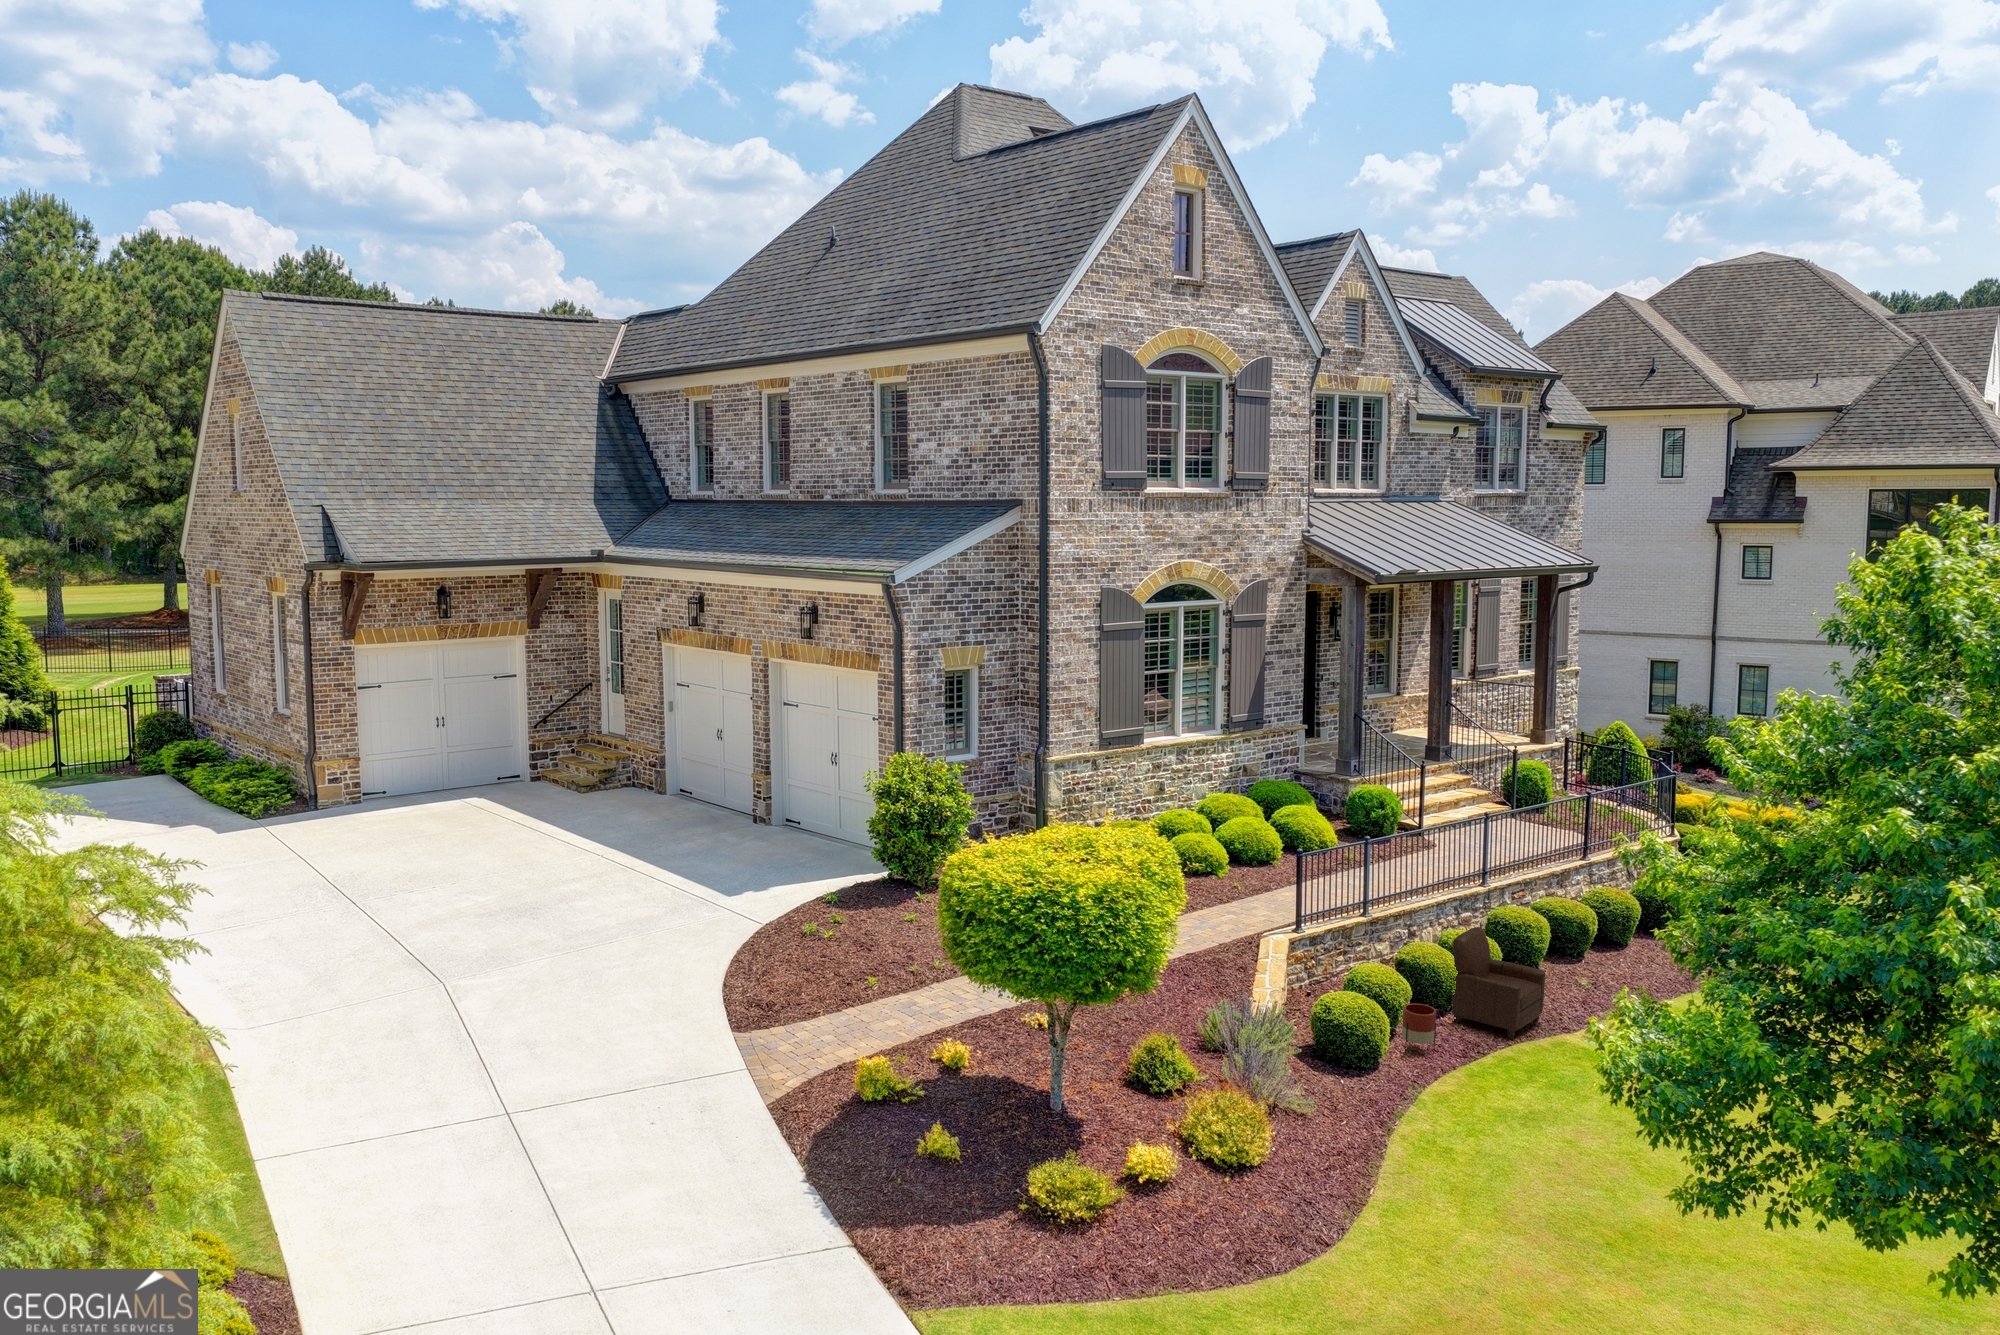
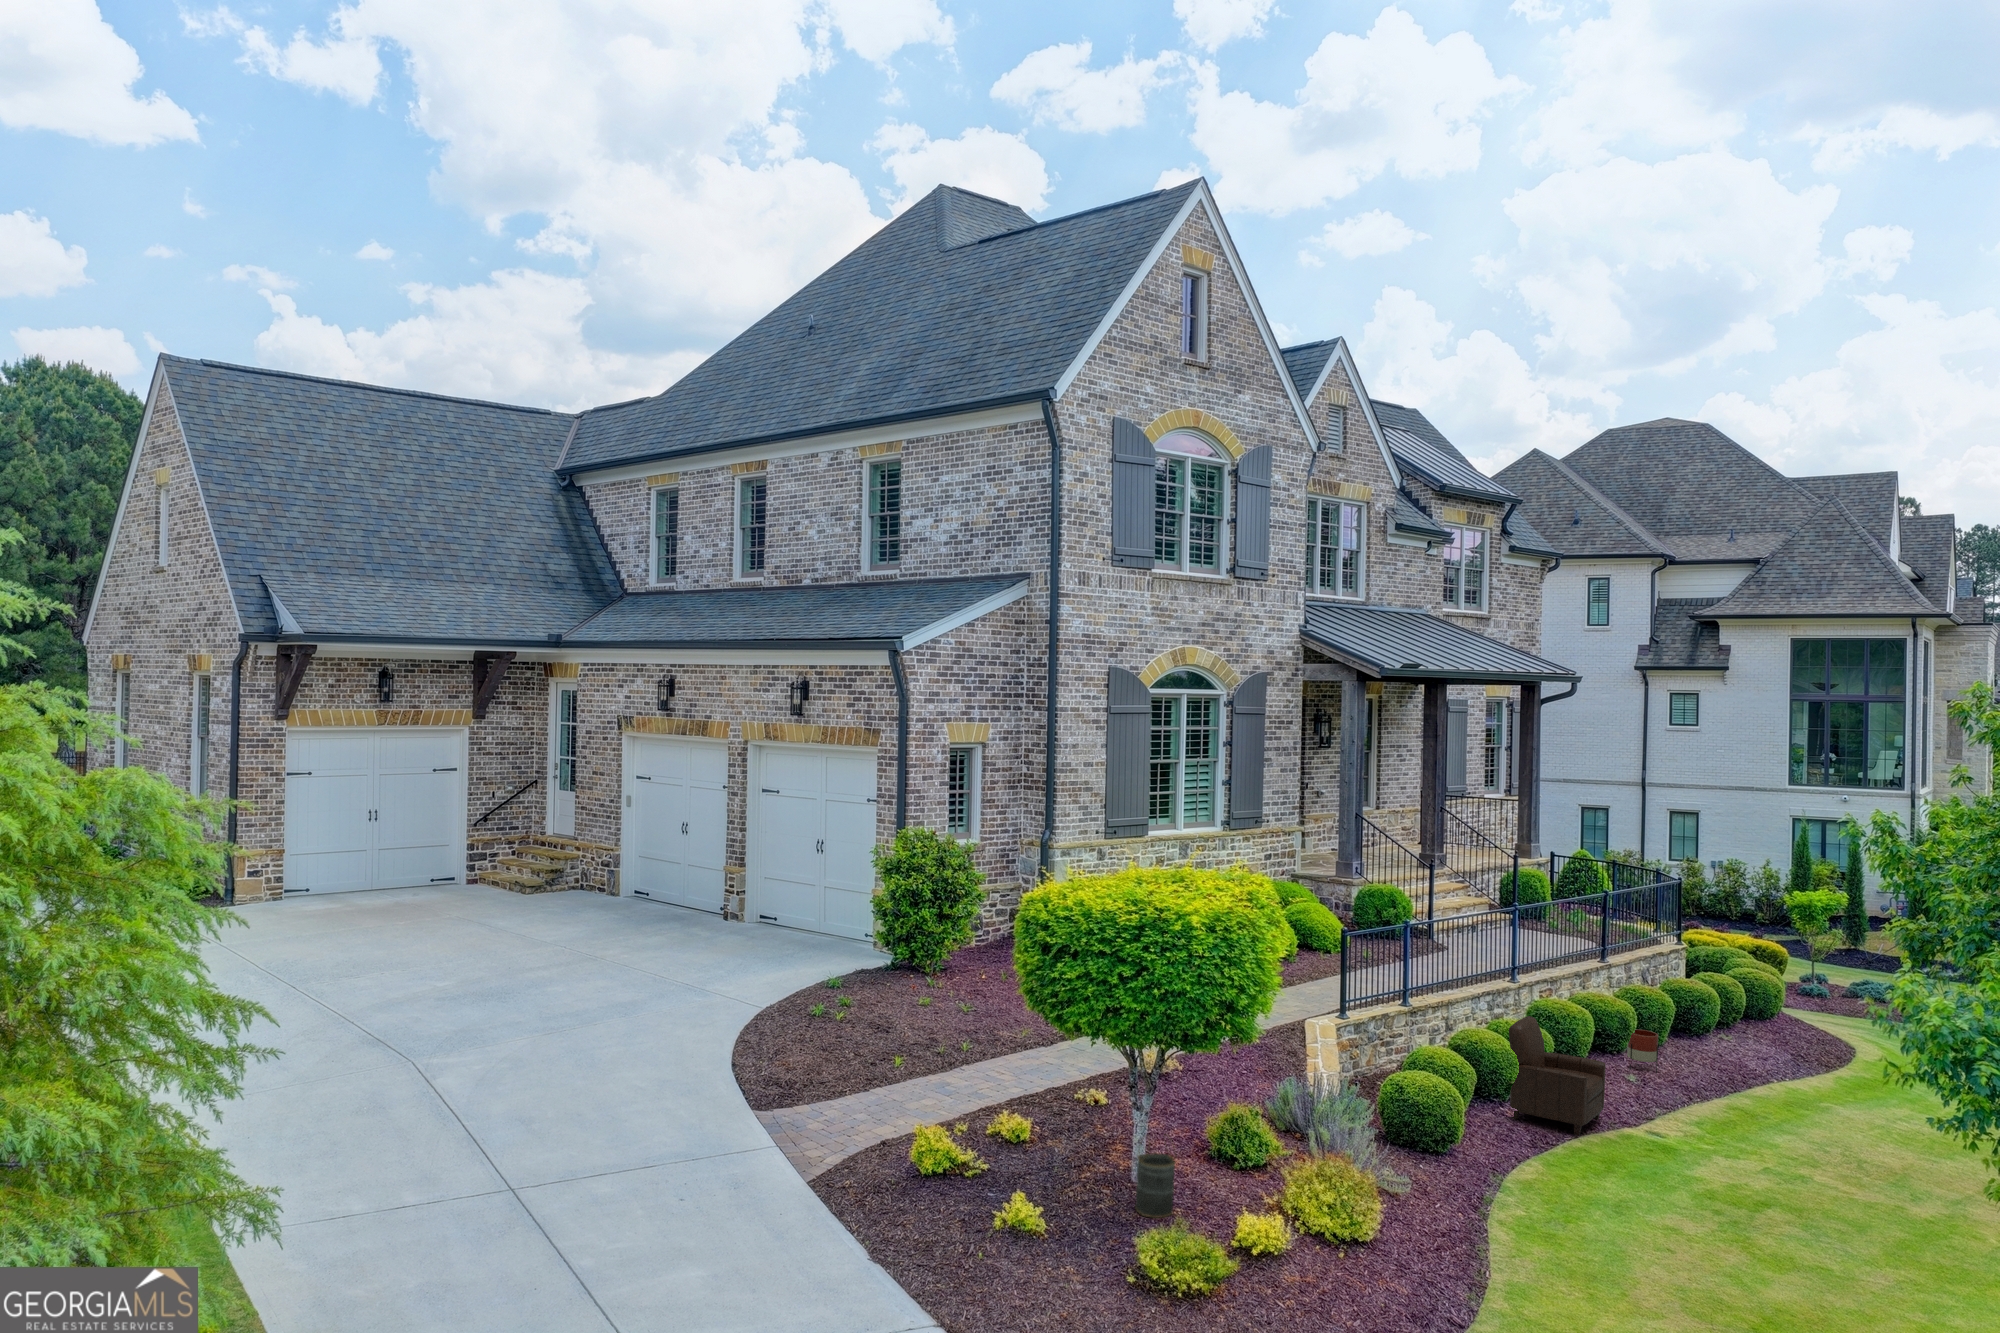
planter: present [1402,1003,1436,1054] -> present [1627,1029,1658,1073]
basket: none [1044,1069,1077,1140] -> present [1135,1142,1175,1218]

